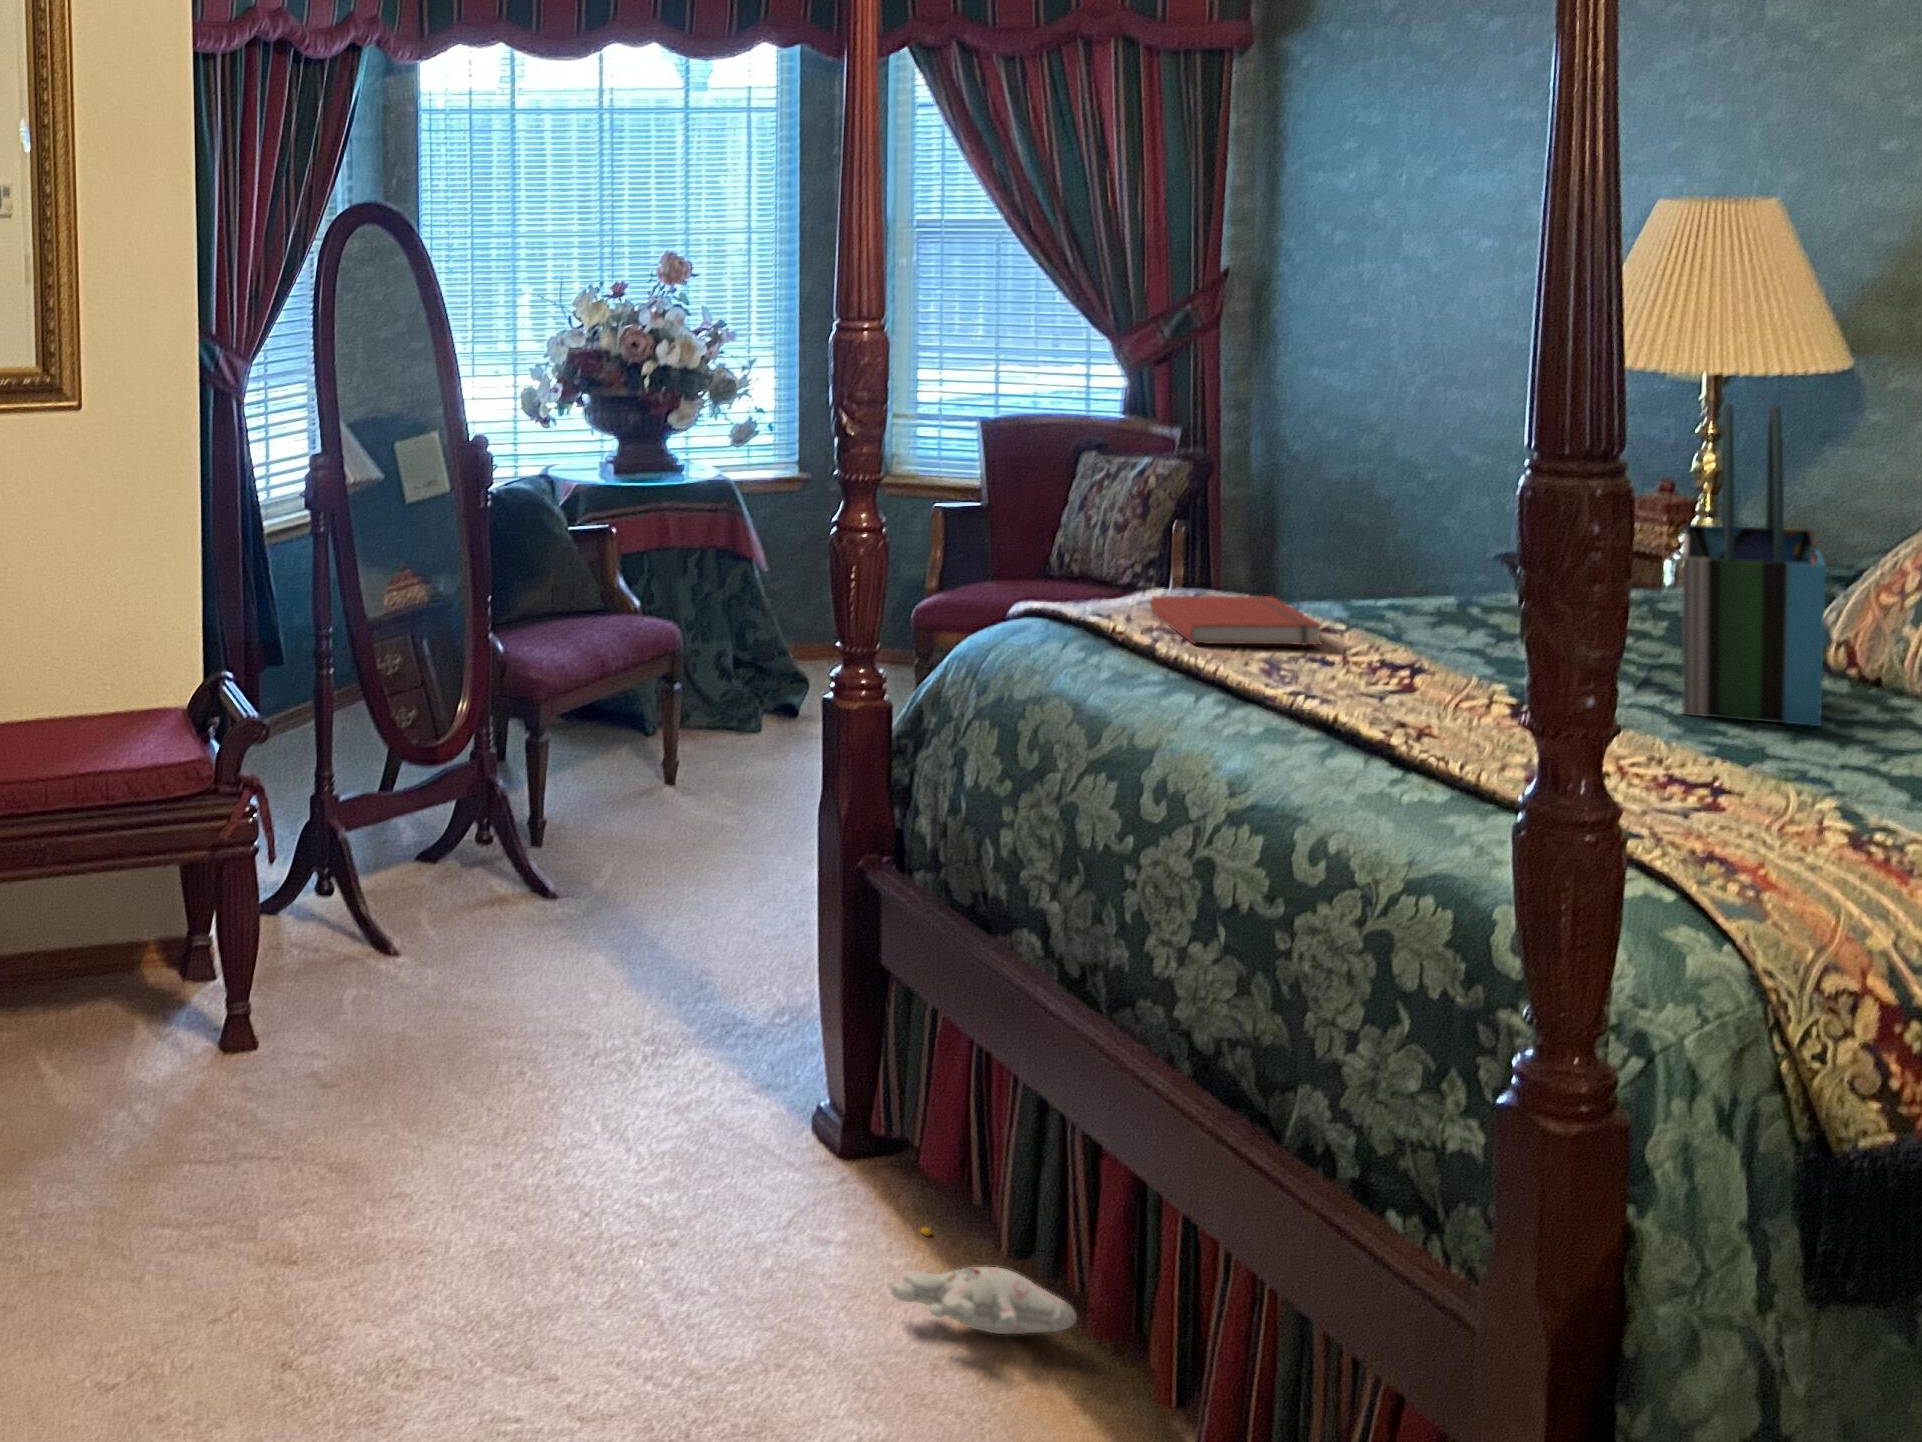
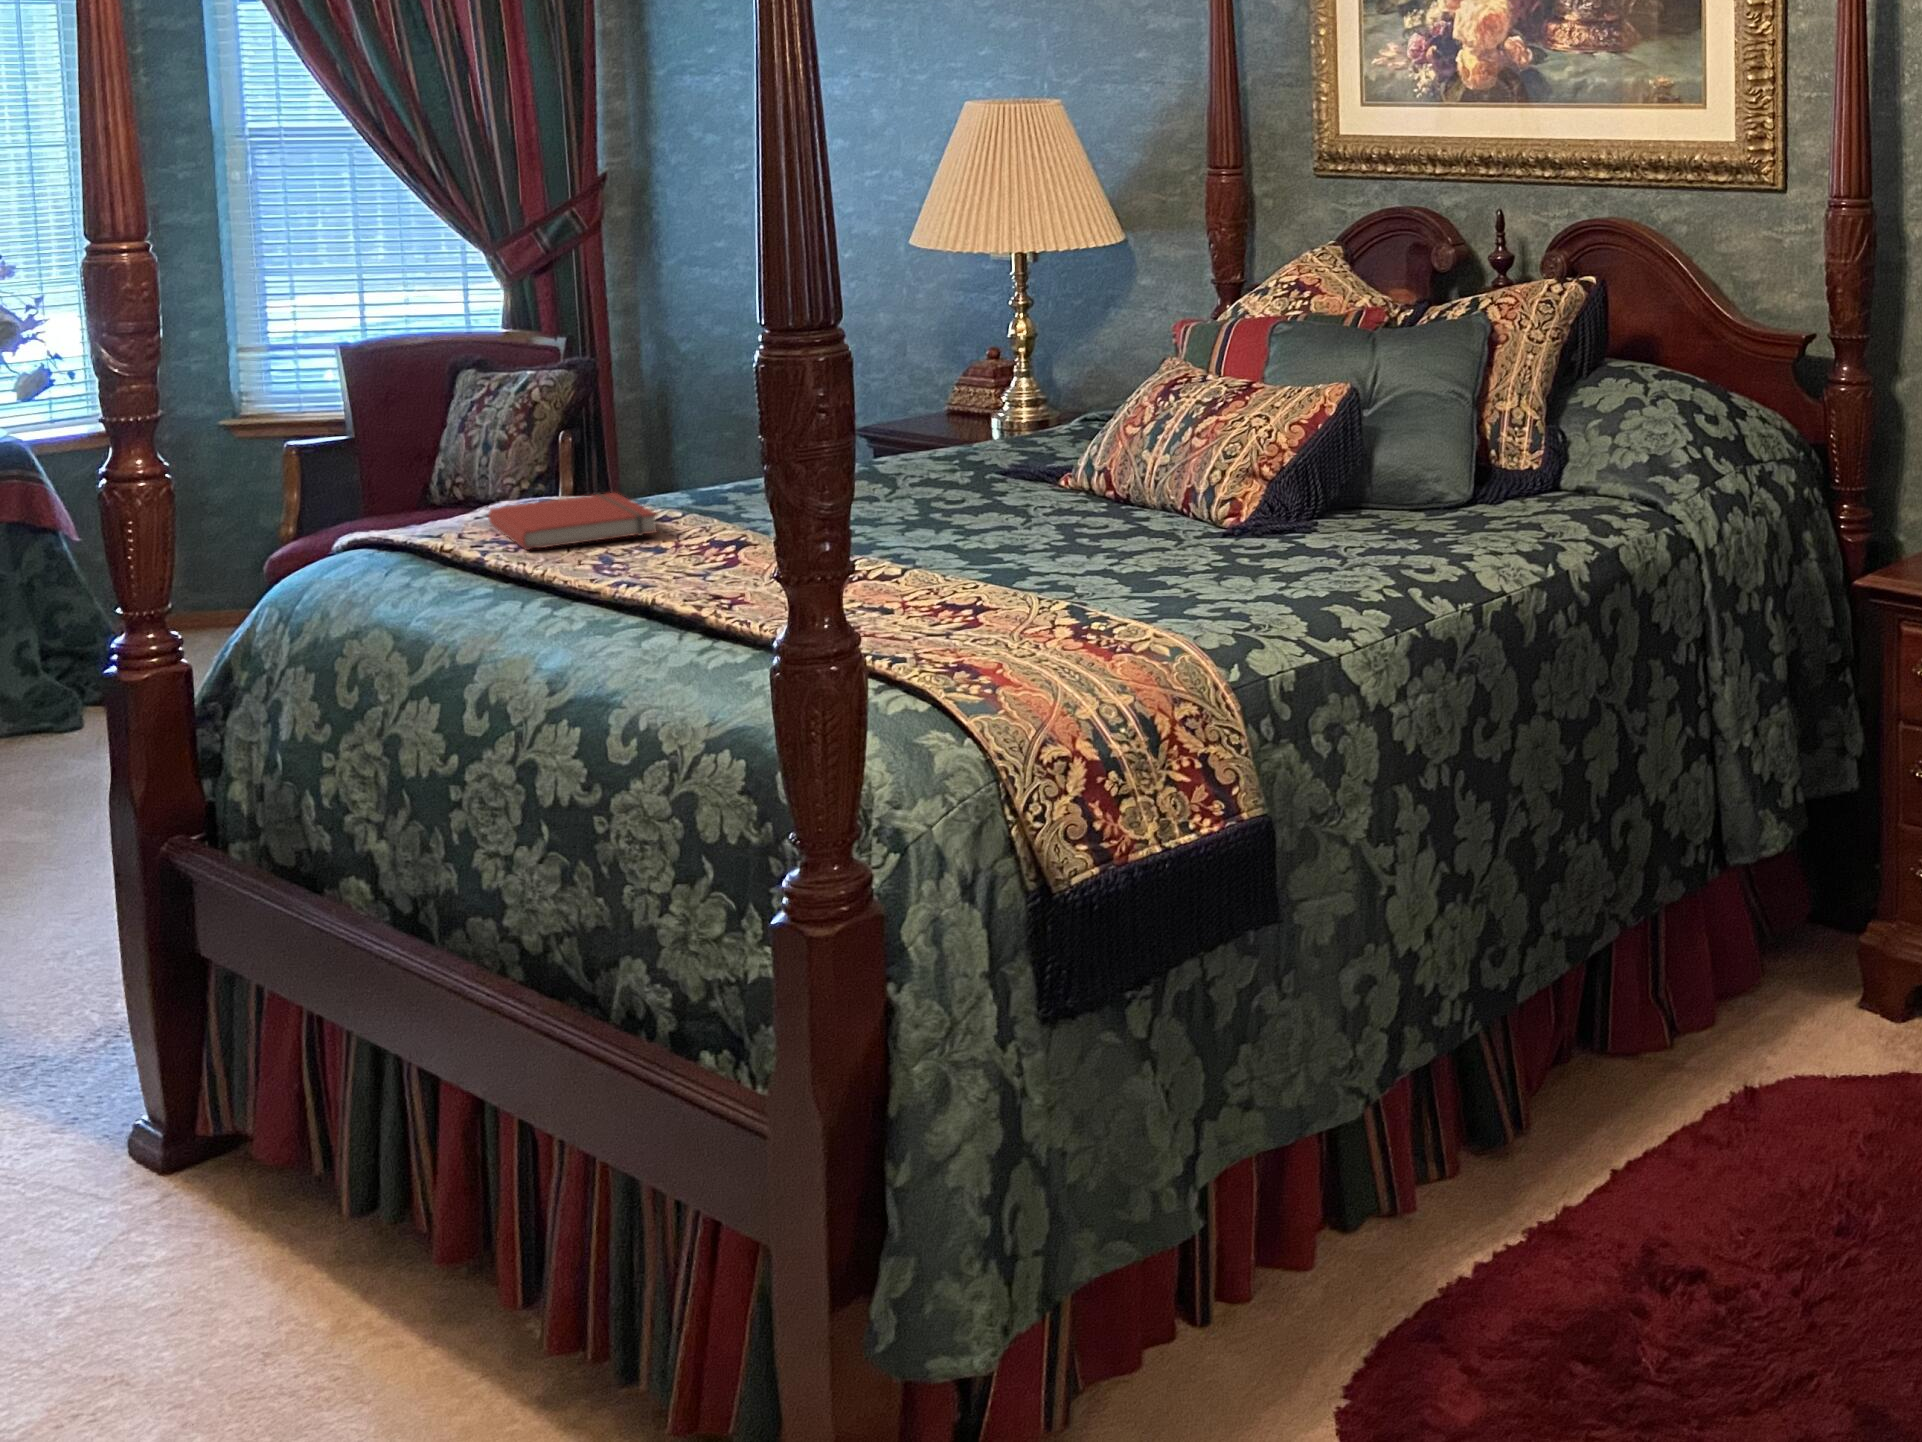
tote bag: present [1682,404,1826,726] -> none [960,270,1077,548]
plush toy: present [888,1228,1077,1334] -> none [210,1224,433,1317]

